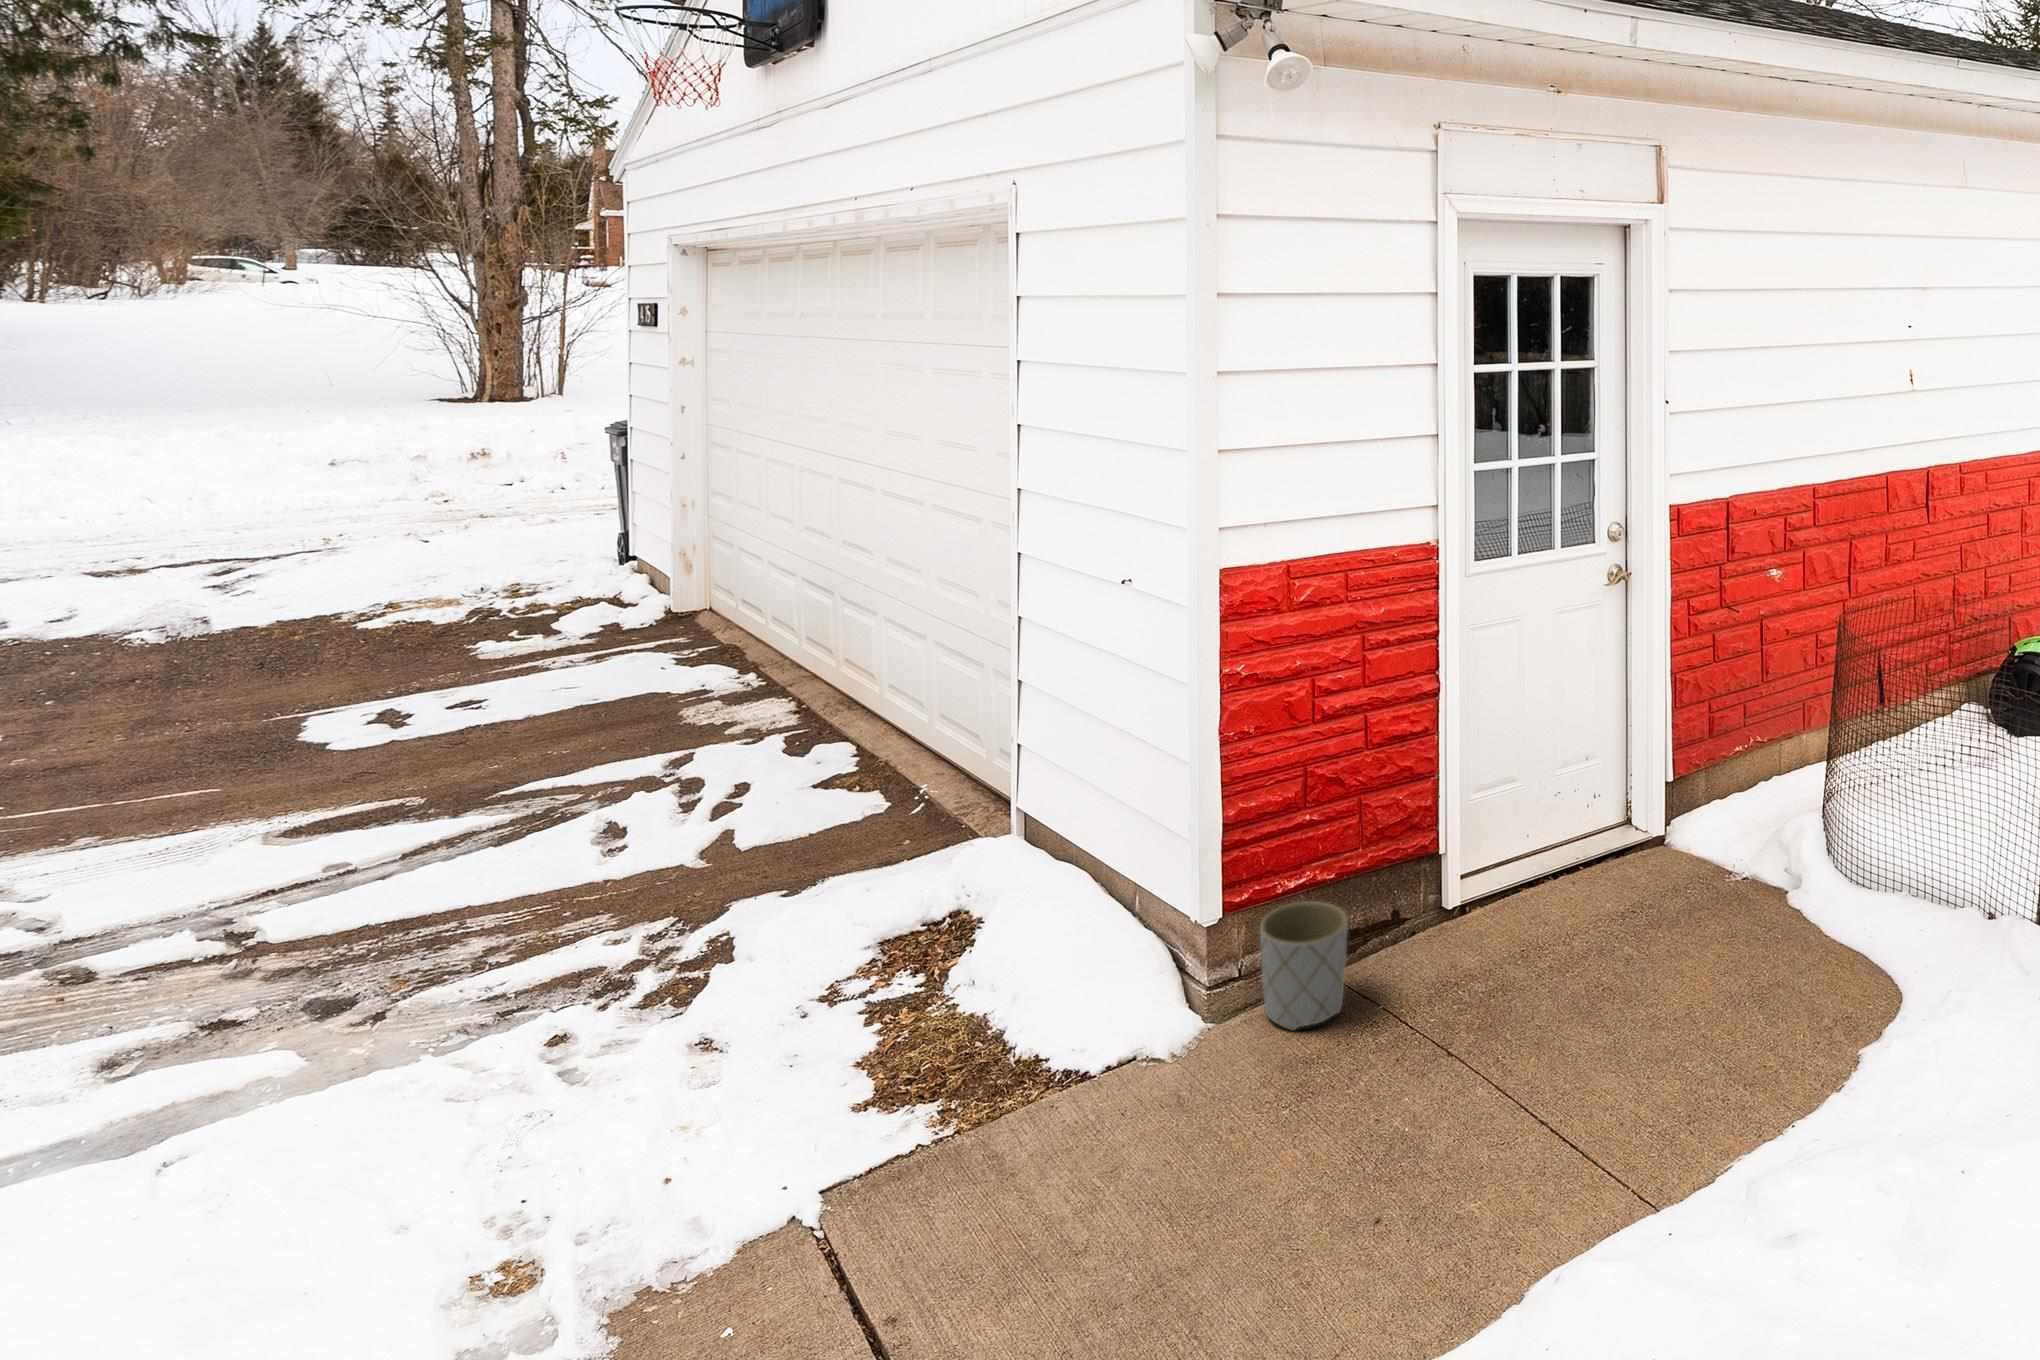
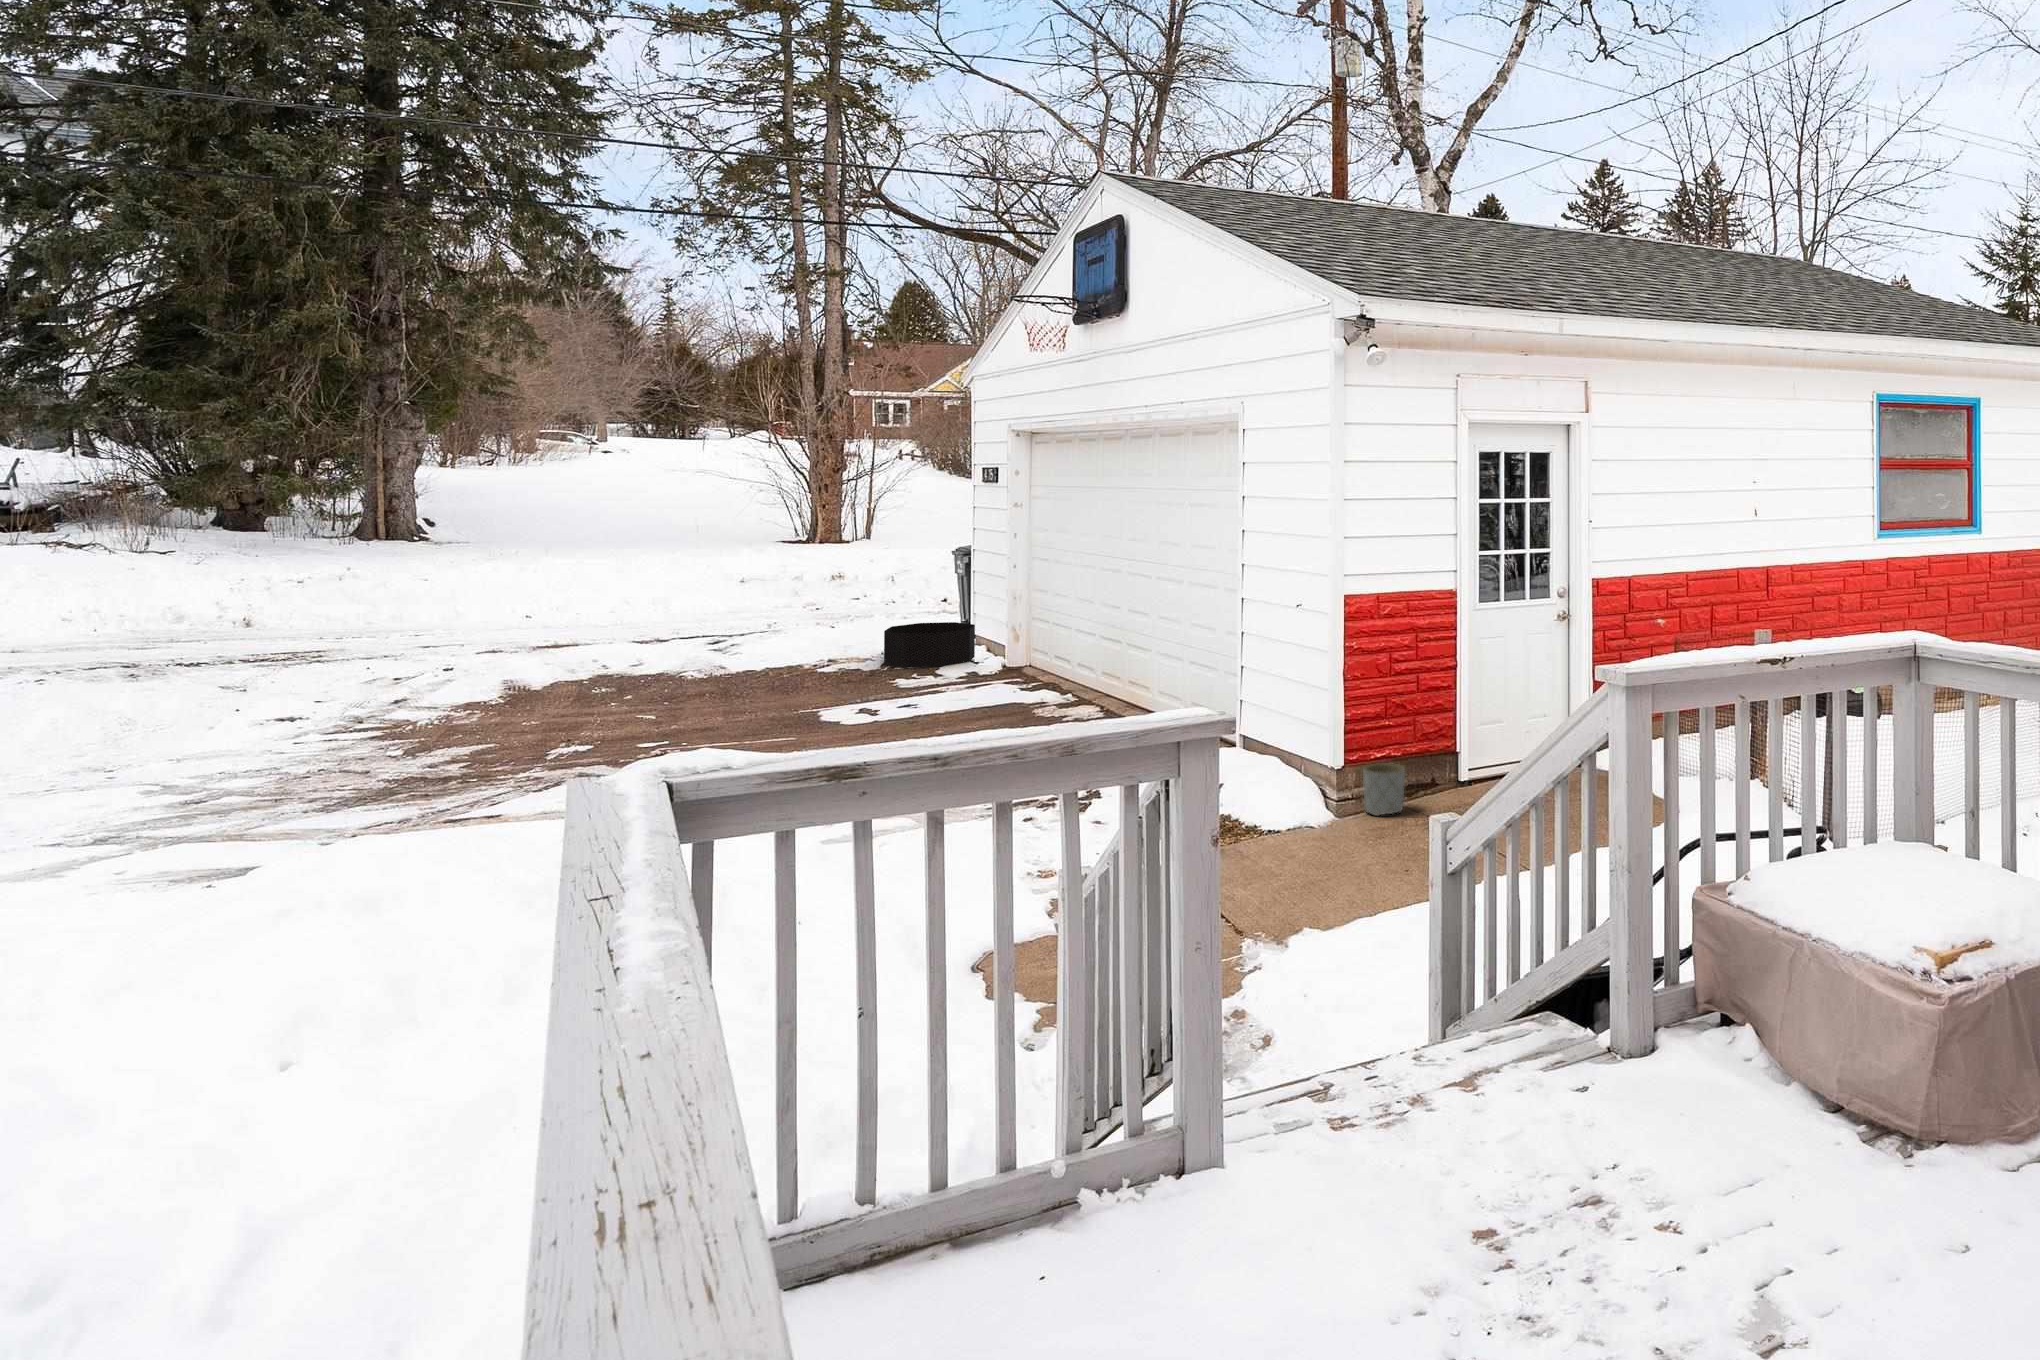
basket: none [480,537,642,616] -> present [884,622,975,668]

